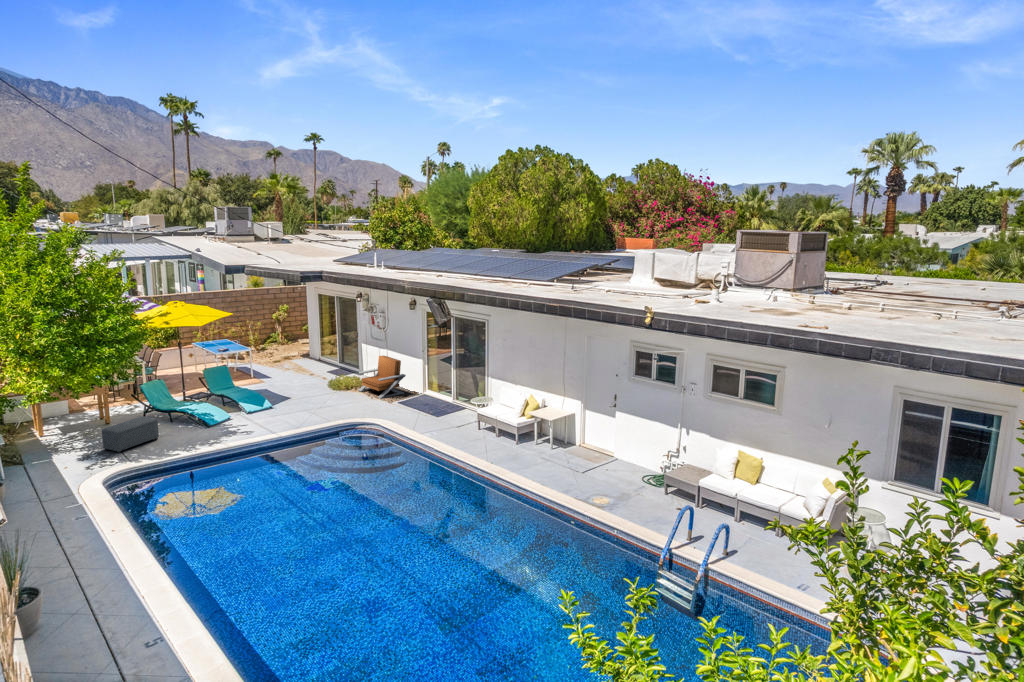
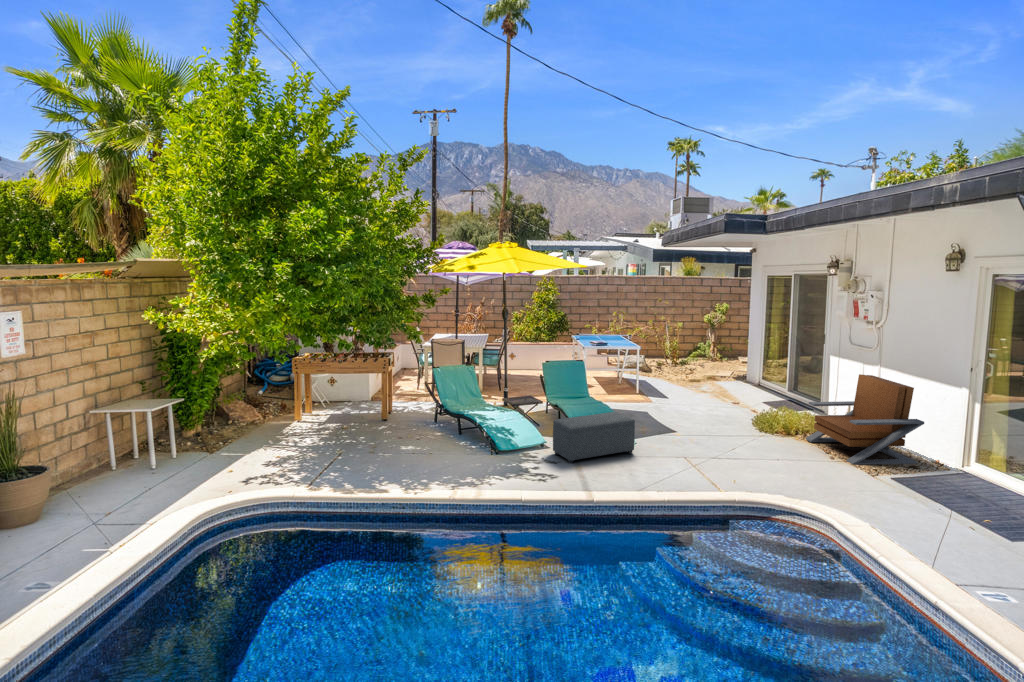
ottoman: present [102,416,159,453] -> present [553,412,635,463]

